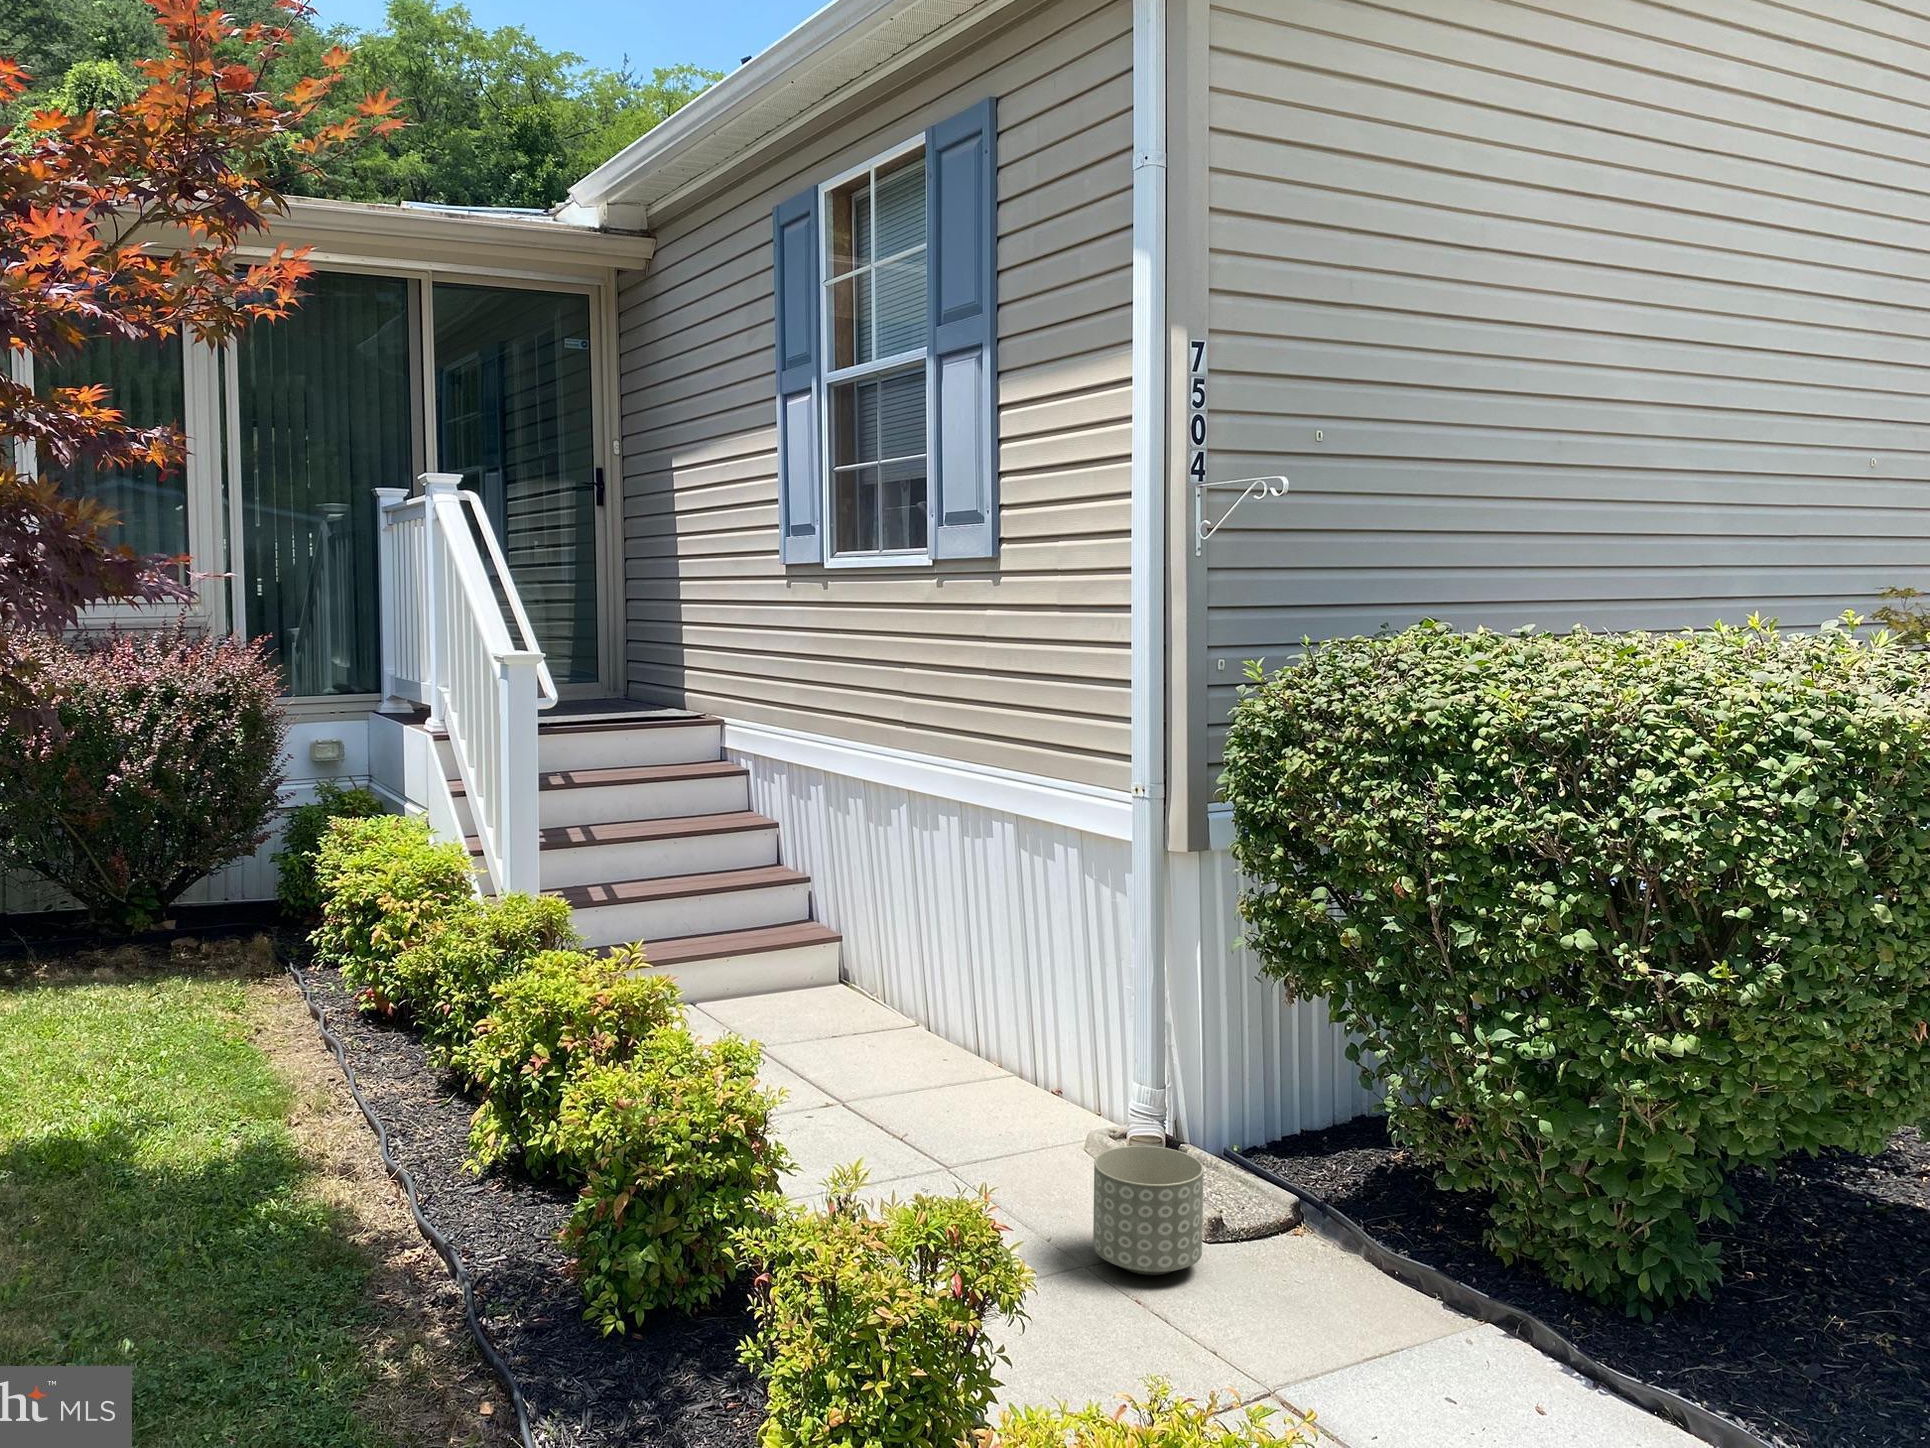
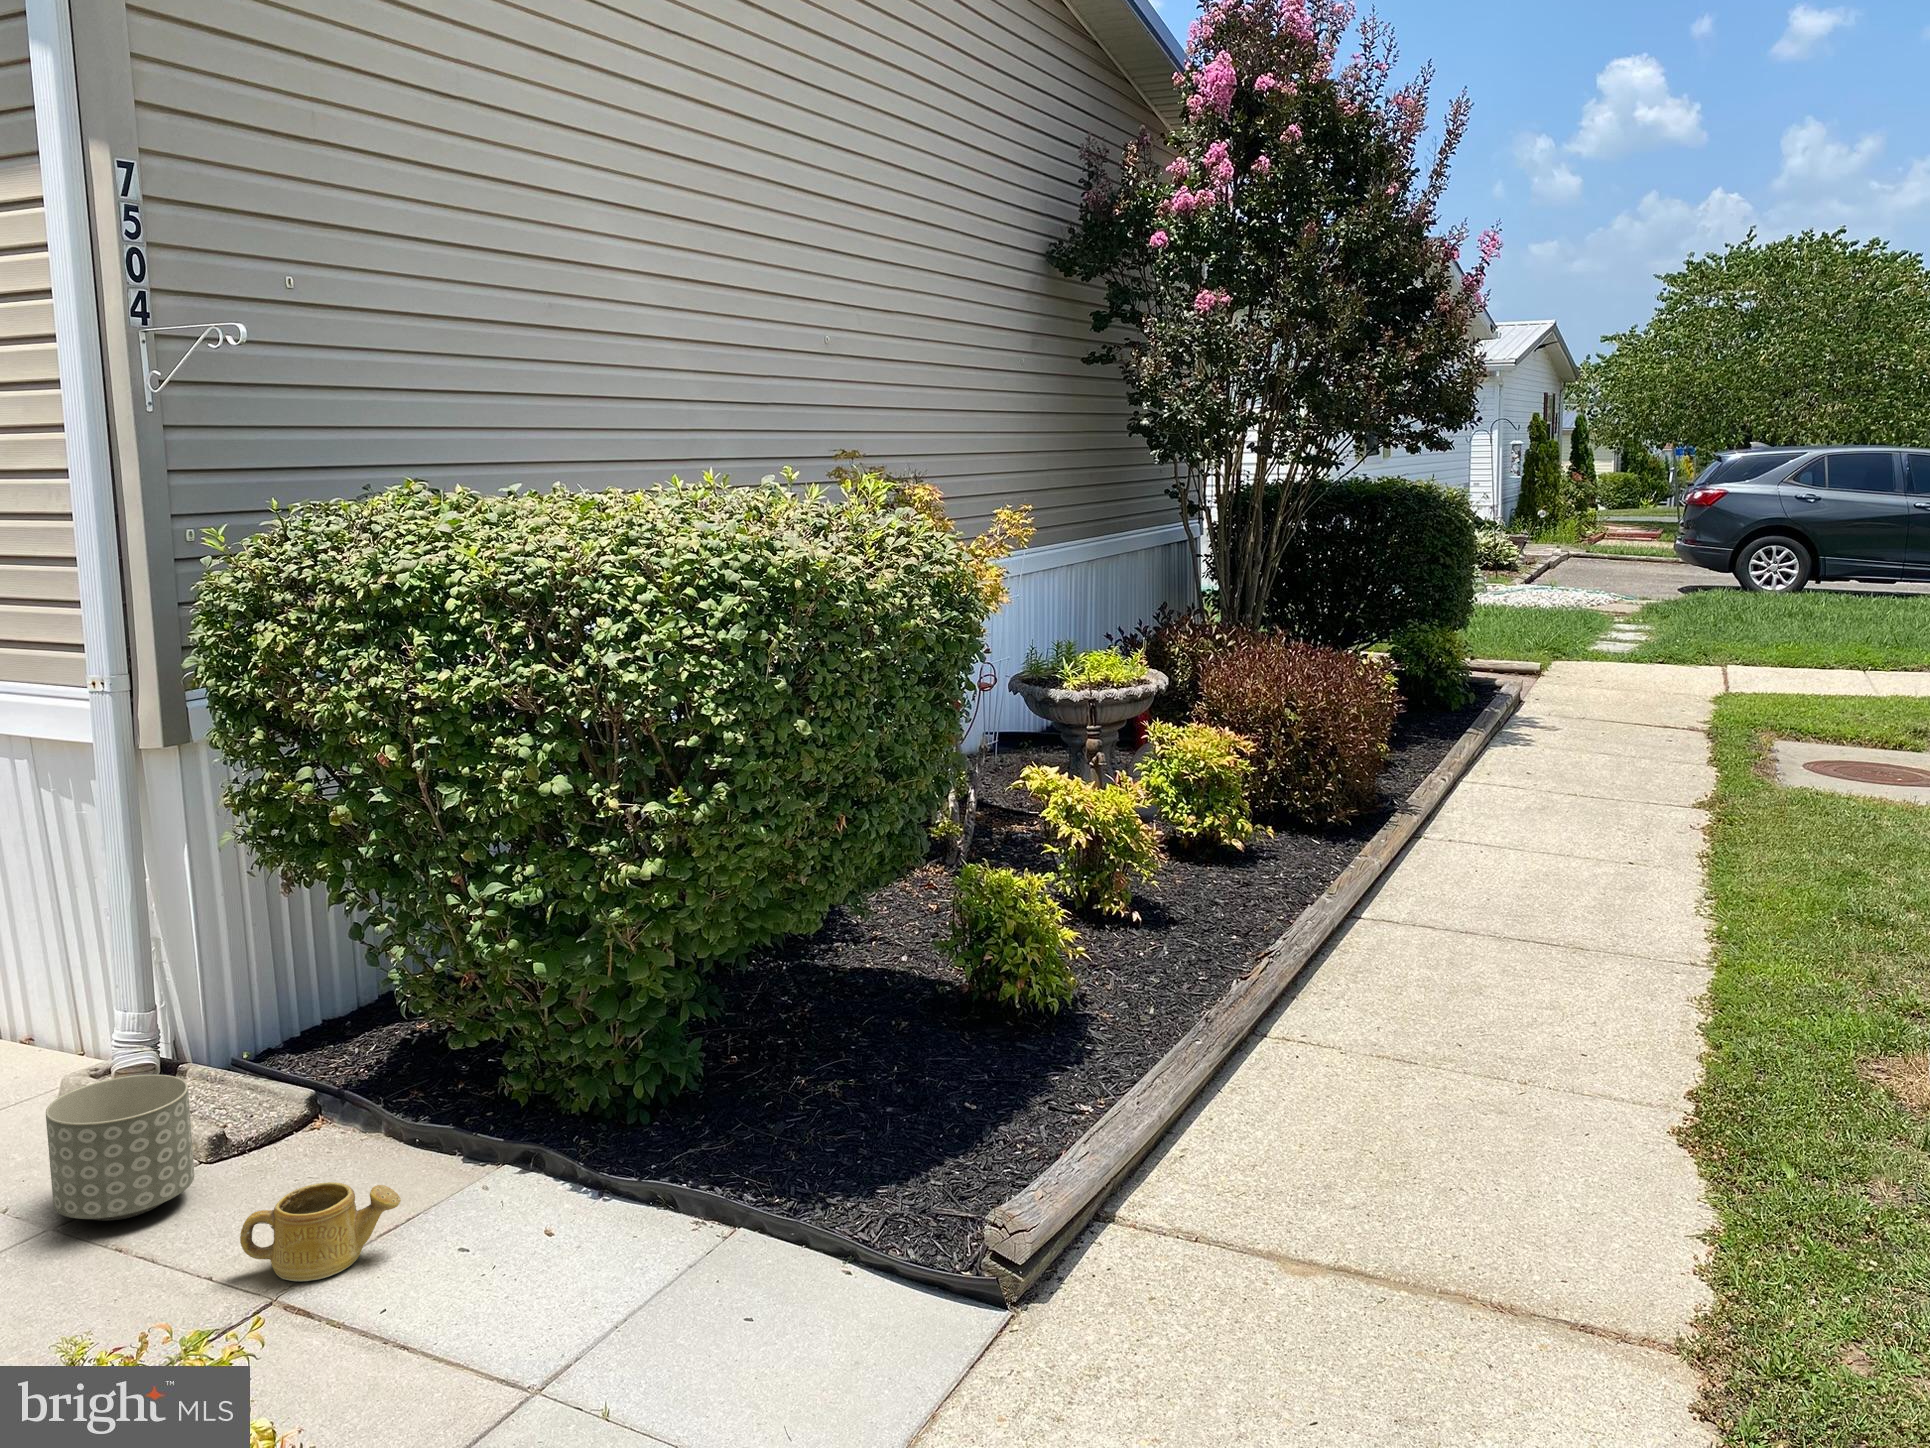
watering can: none [1250,1291,1396,1386] -> present [240,1182,401,1281]

